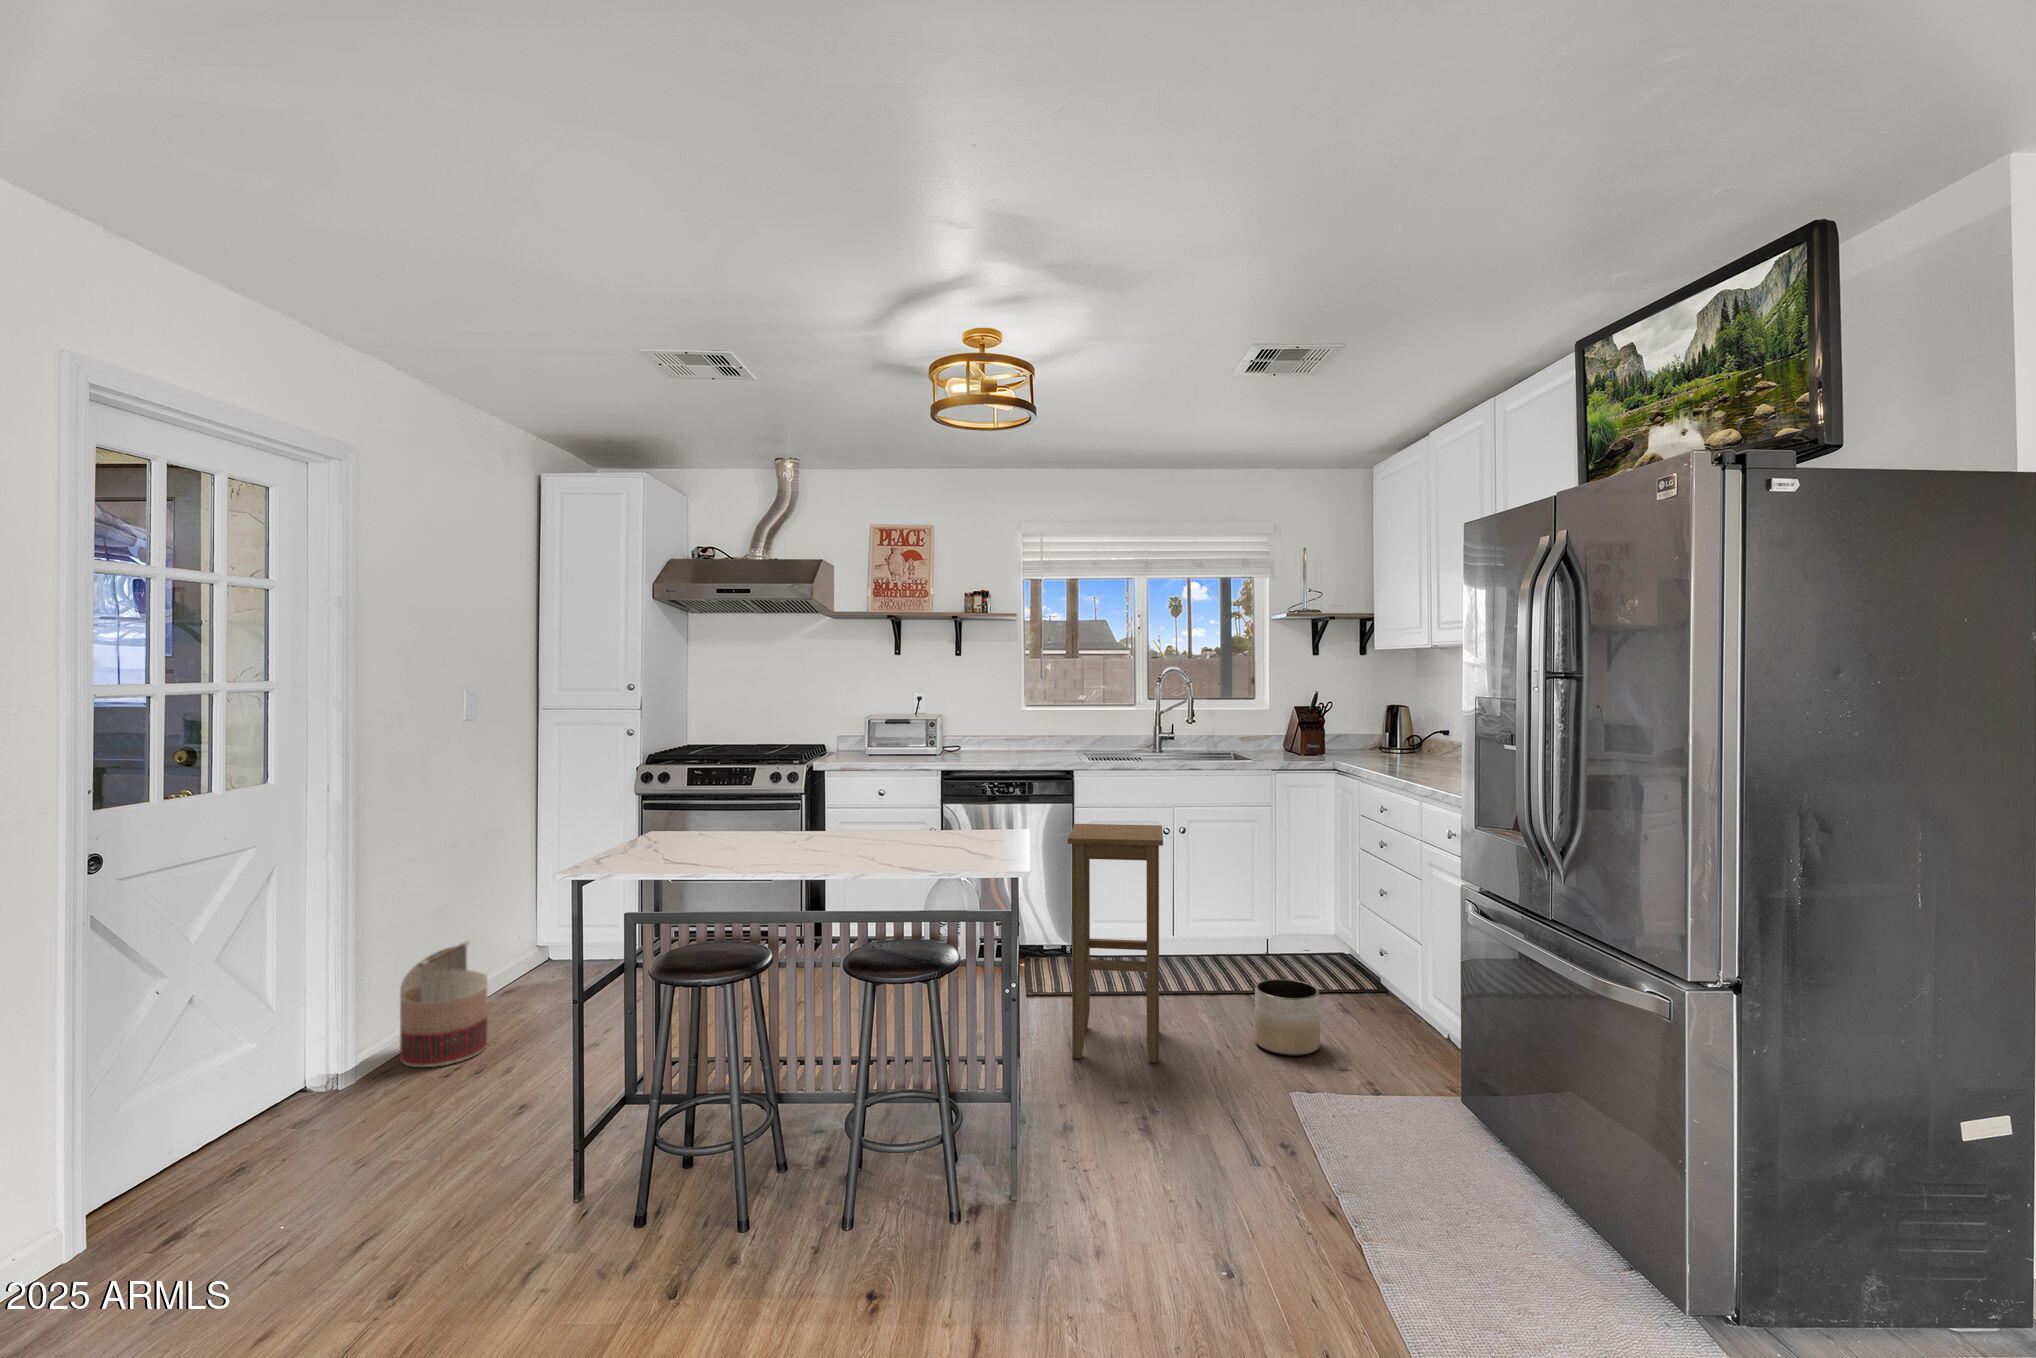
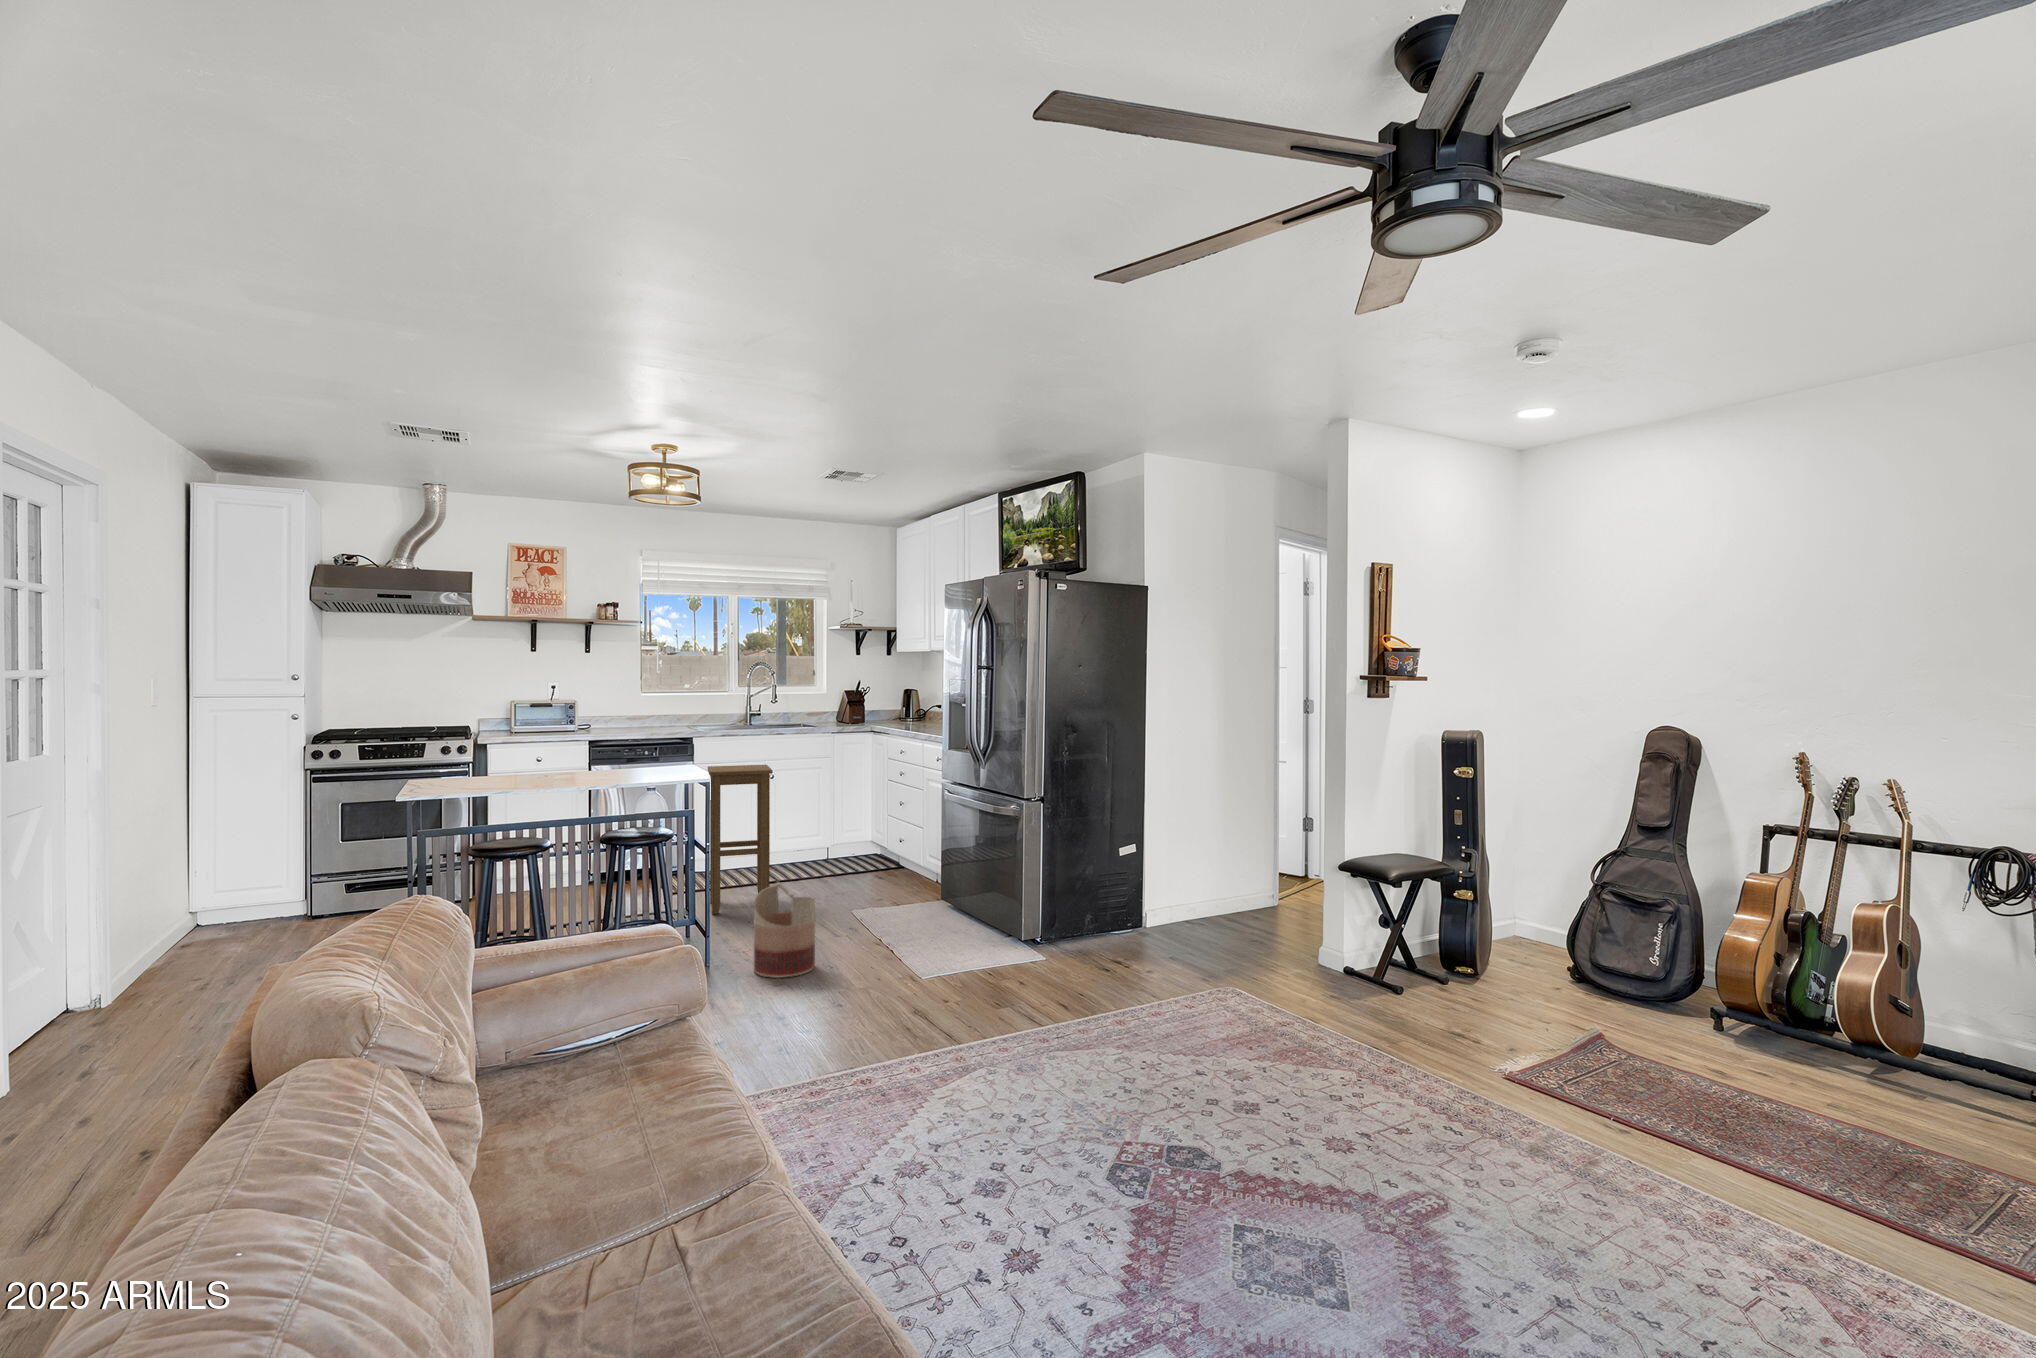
basket: present [400,941,487,1067] -> present [754,883,815,978]
planter: present [1255,979,1320,1056] -> none [827,857,866,899]

